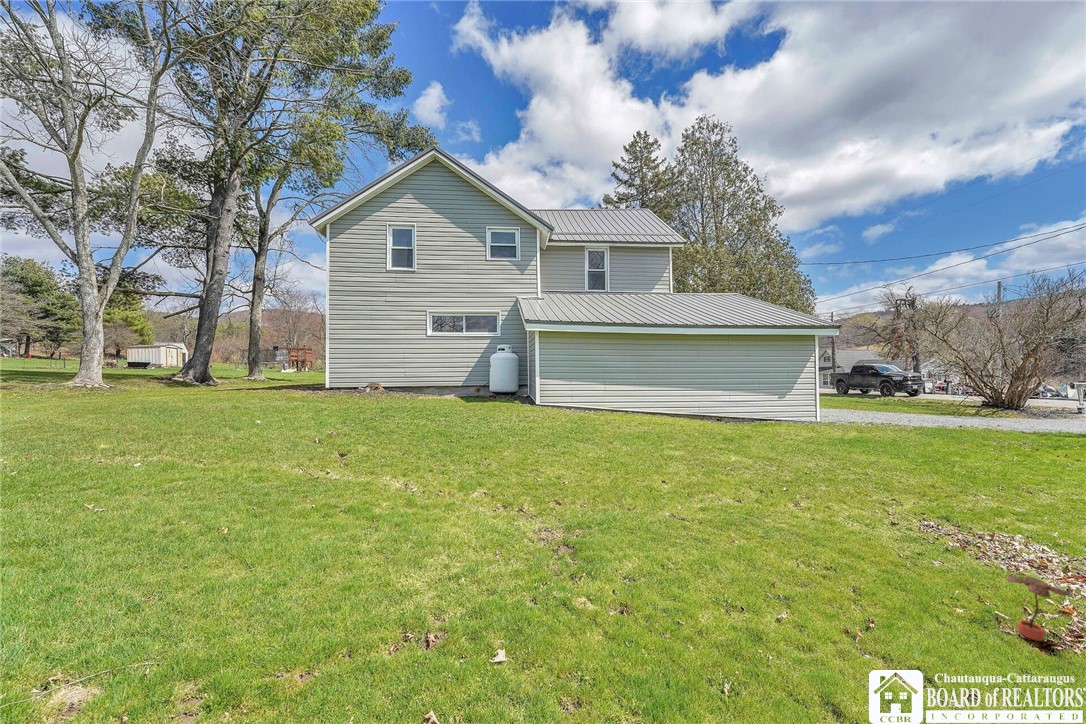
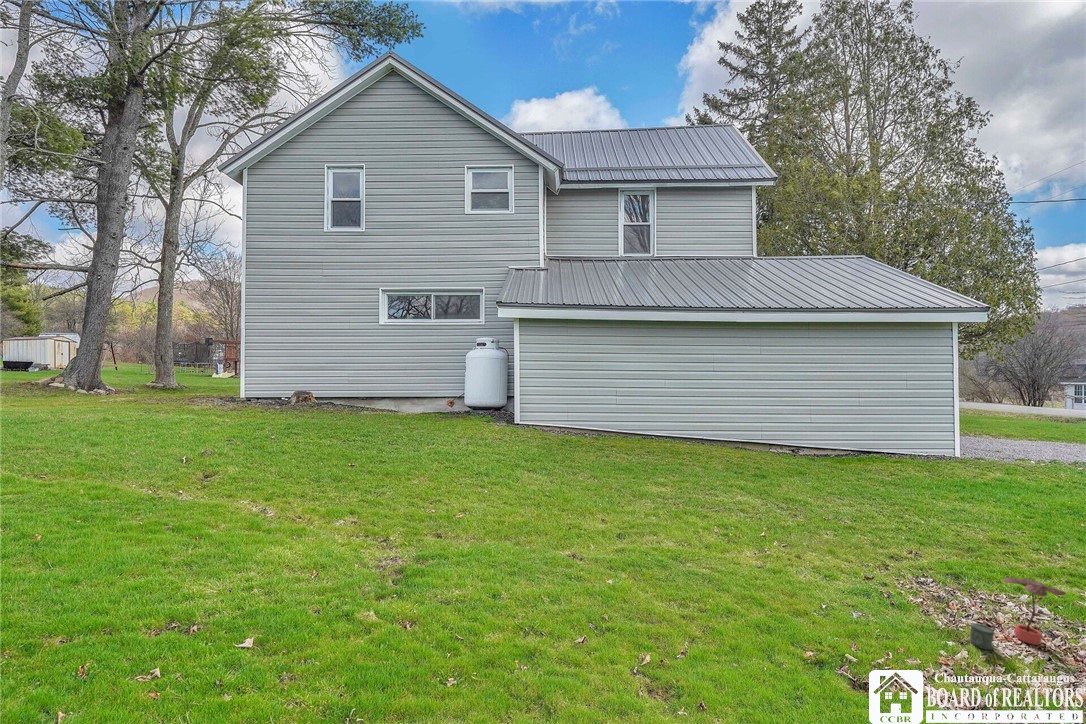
watering can: none [971,619,996,647] -> present [969,623,995,650]

